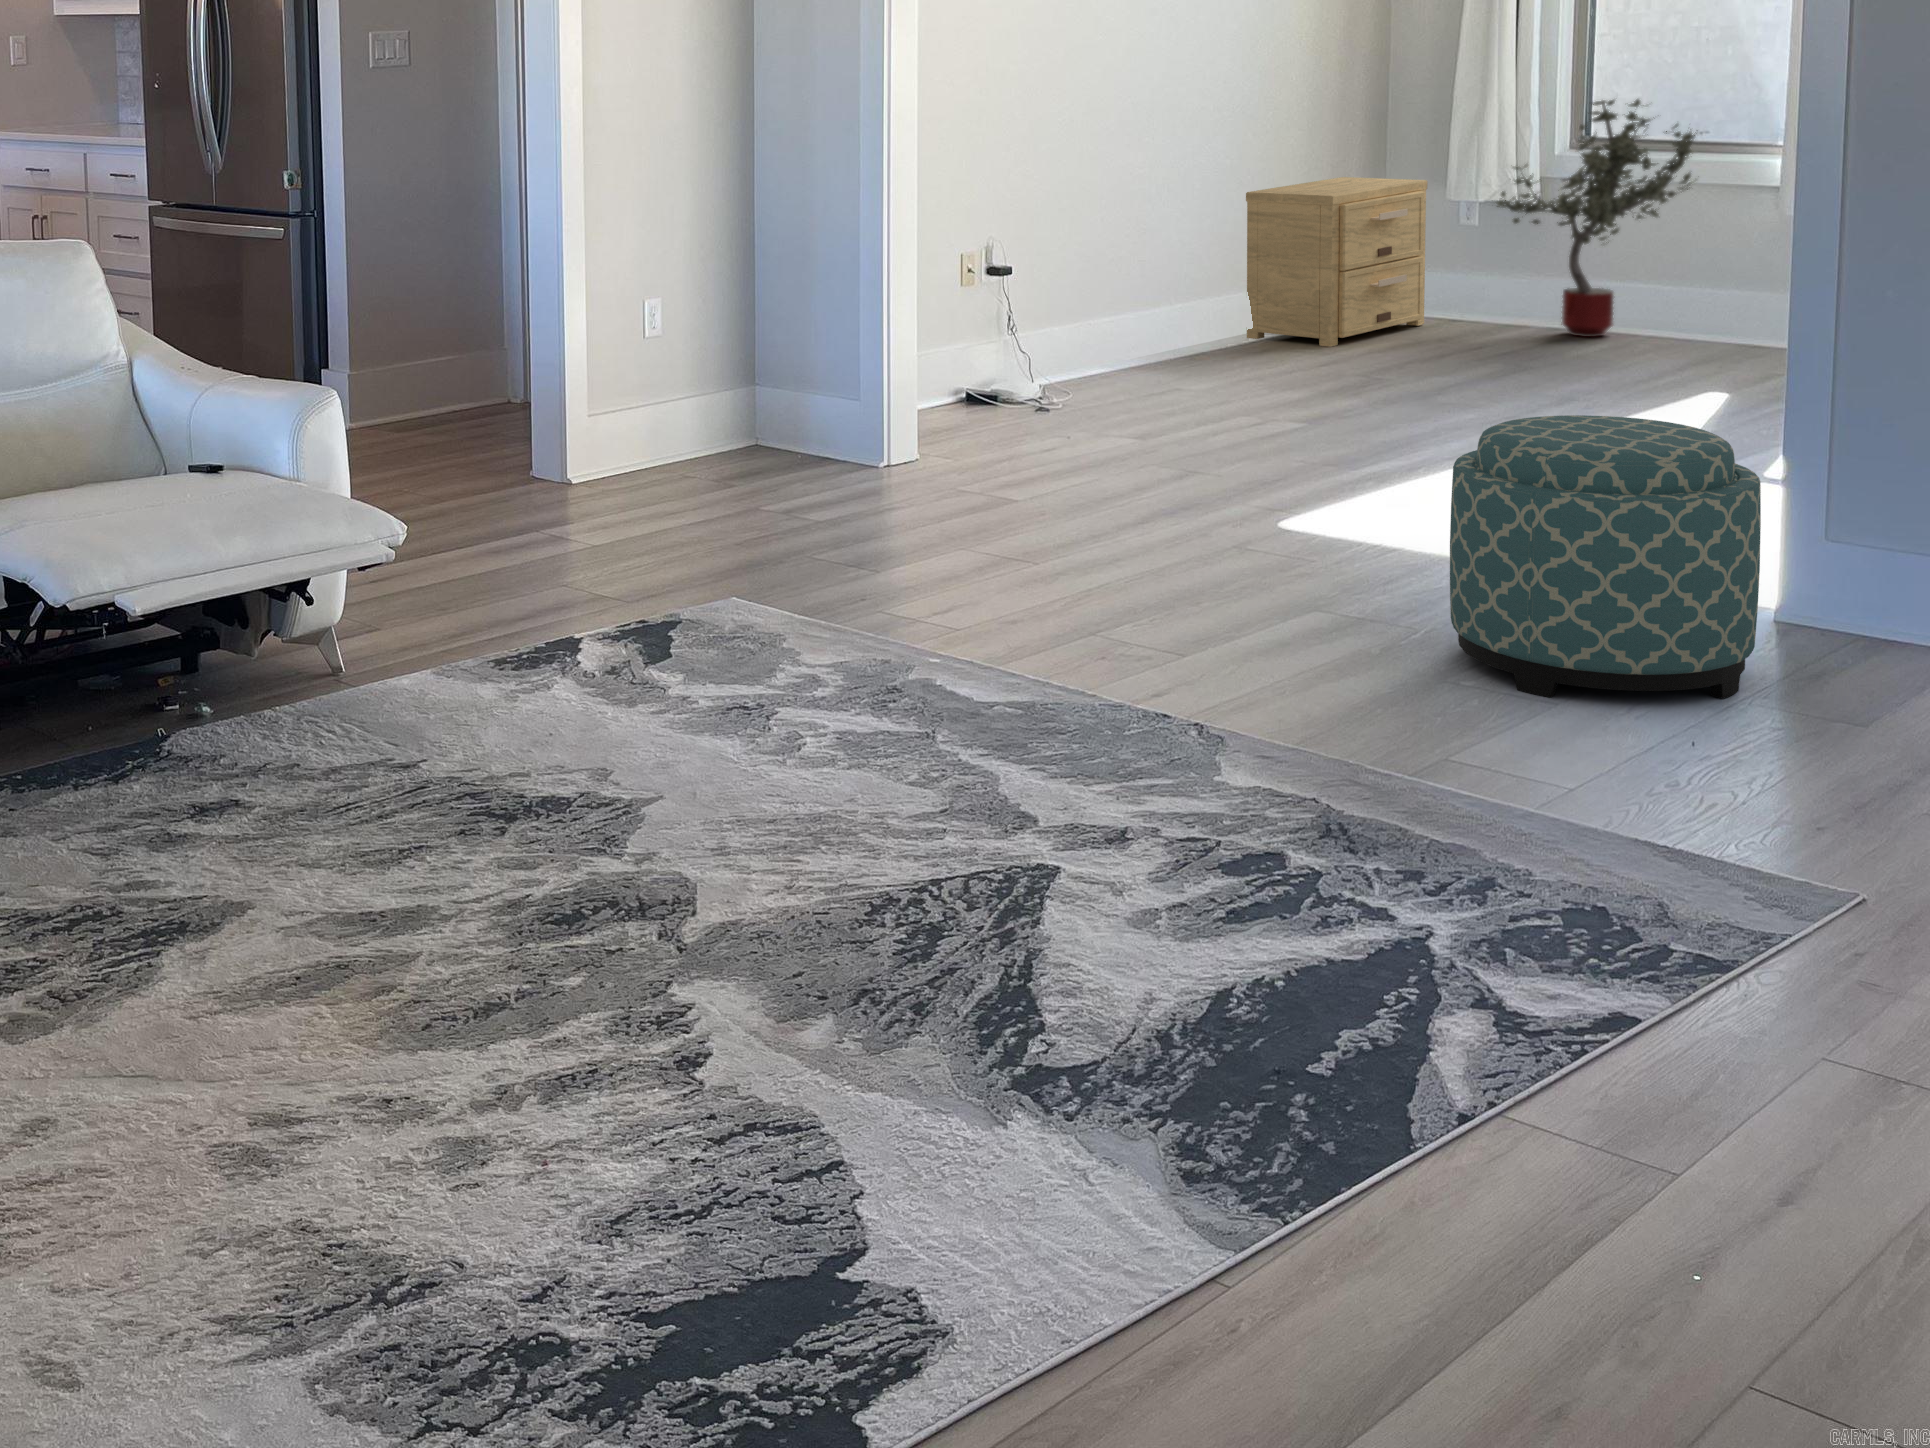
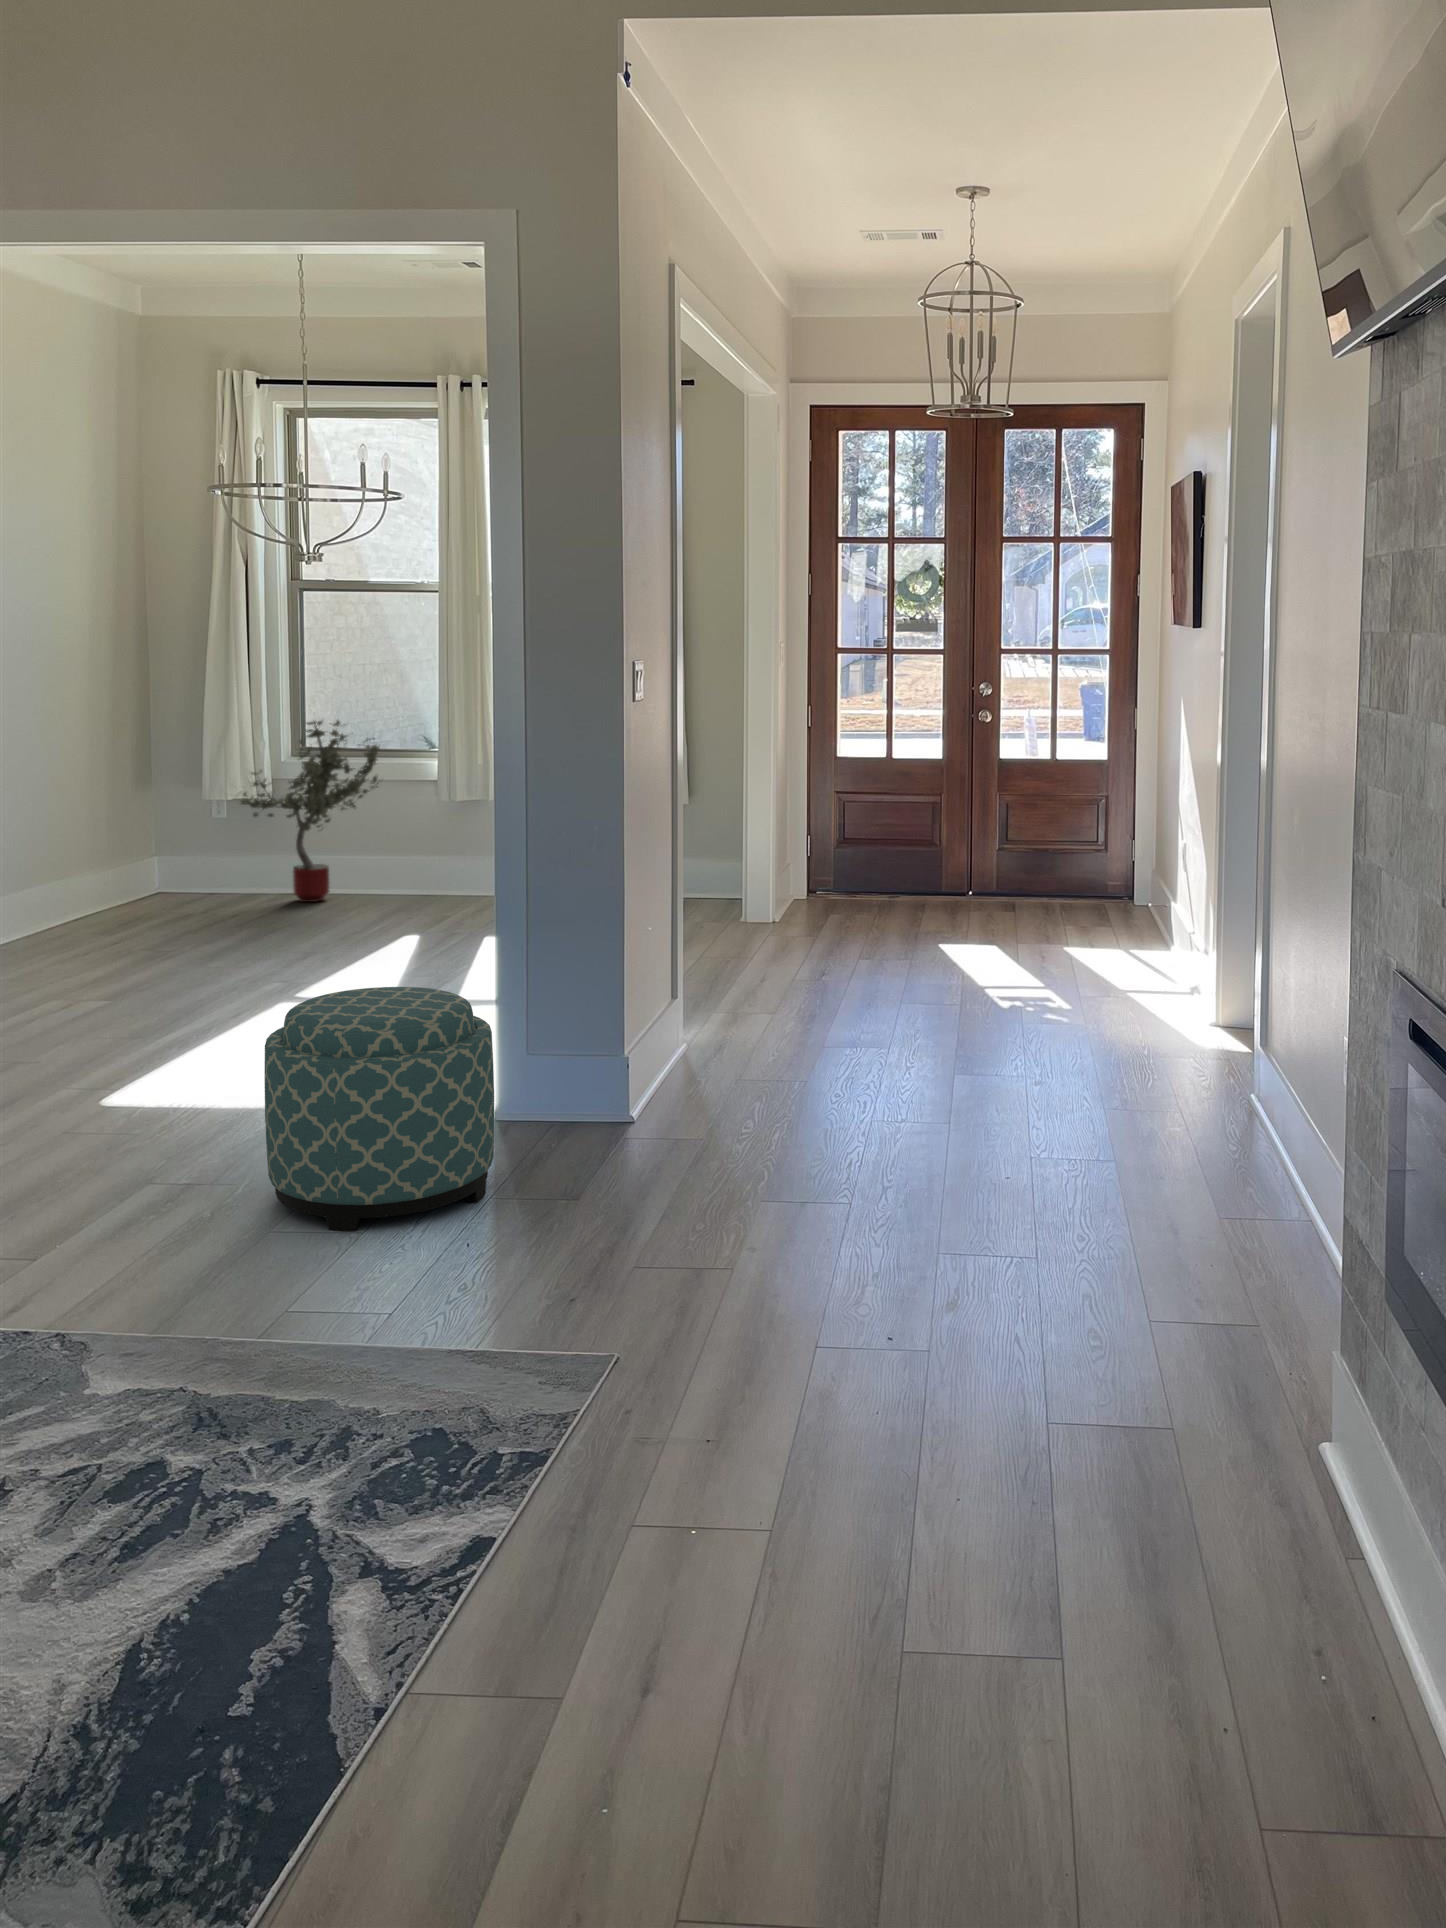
side table: present [1246,177,1428,347] -> none [36,783,189,927]

